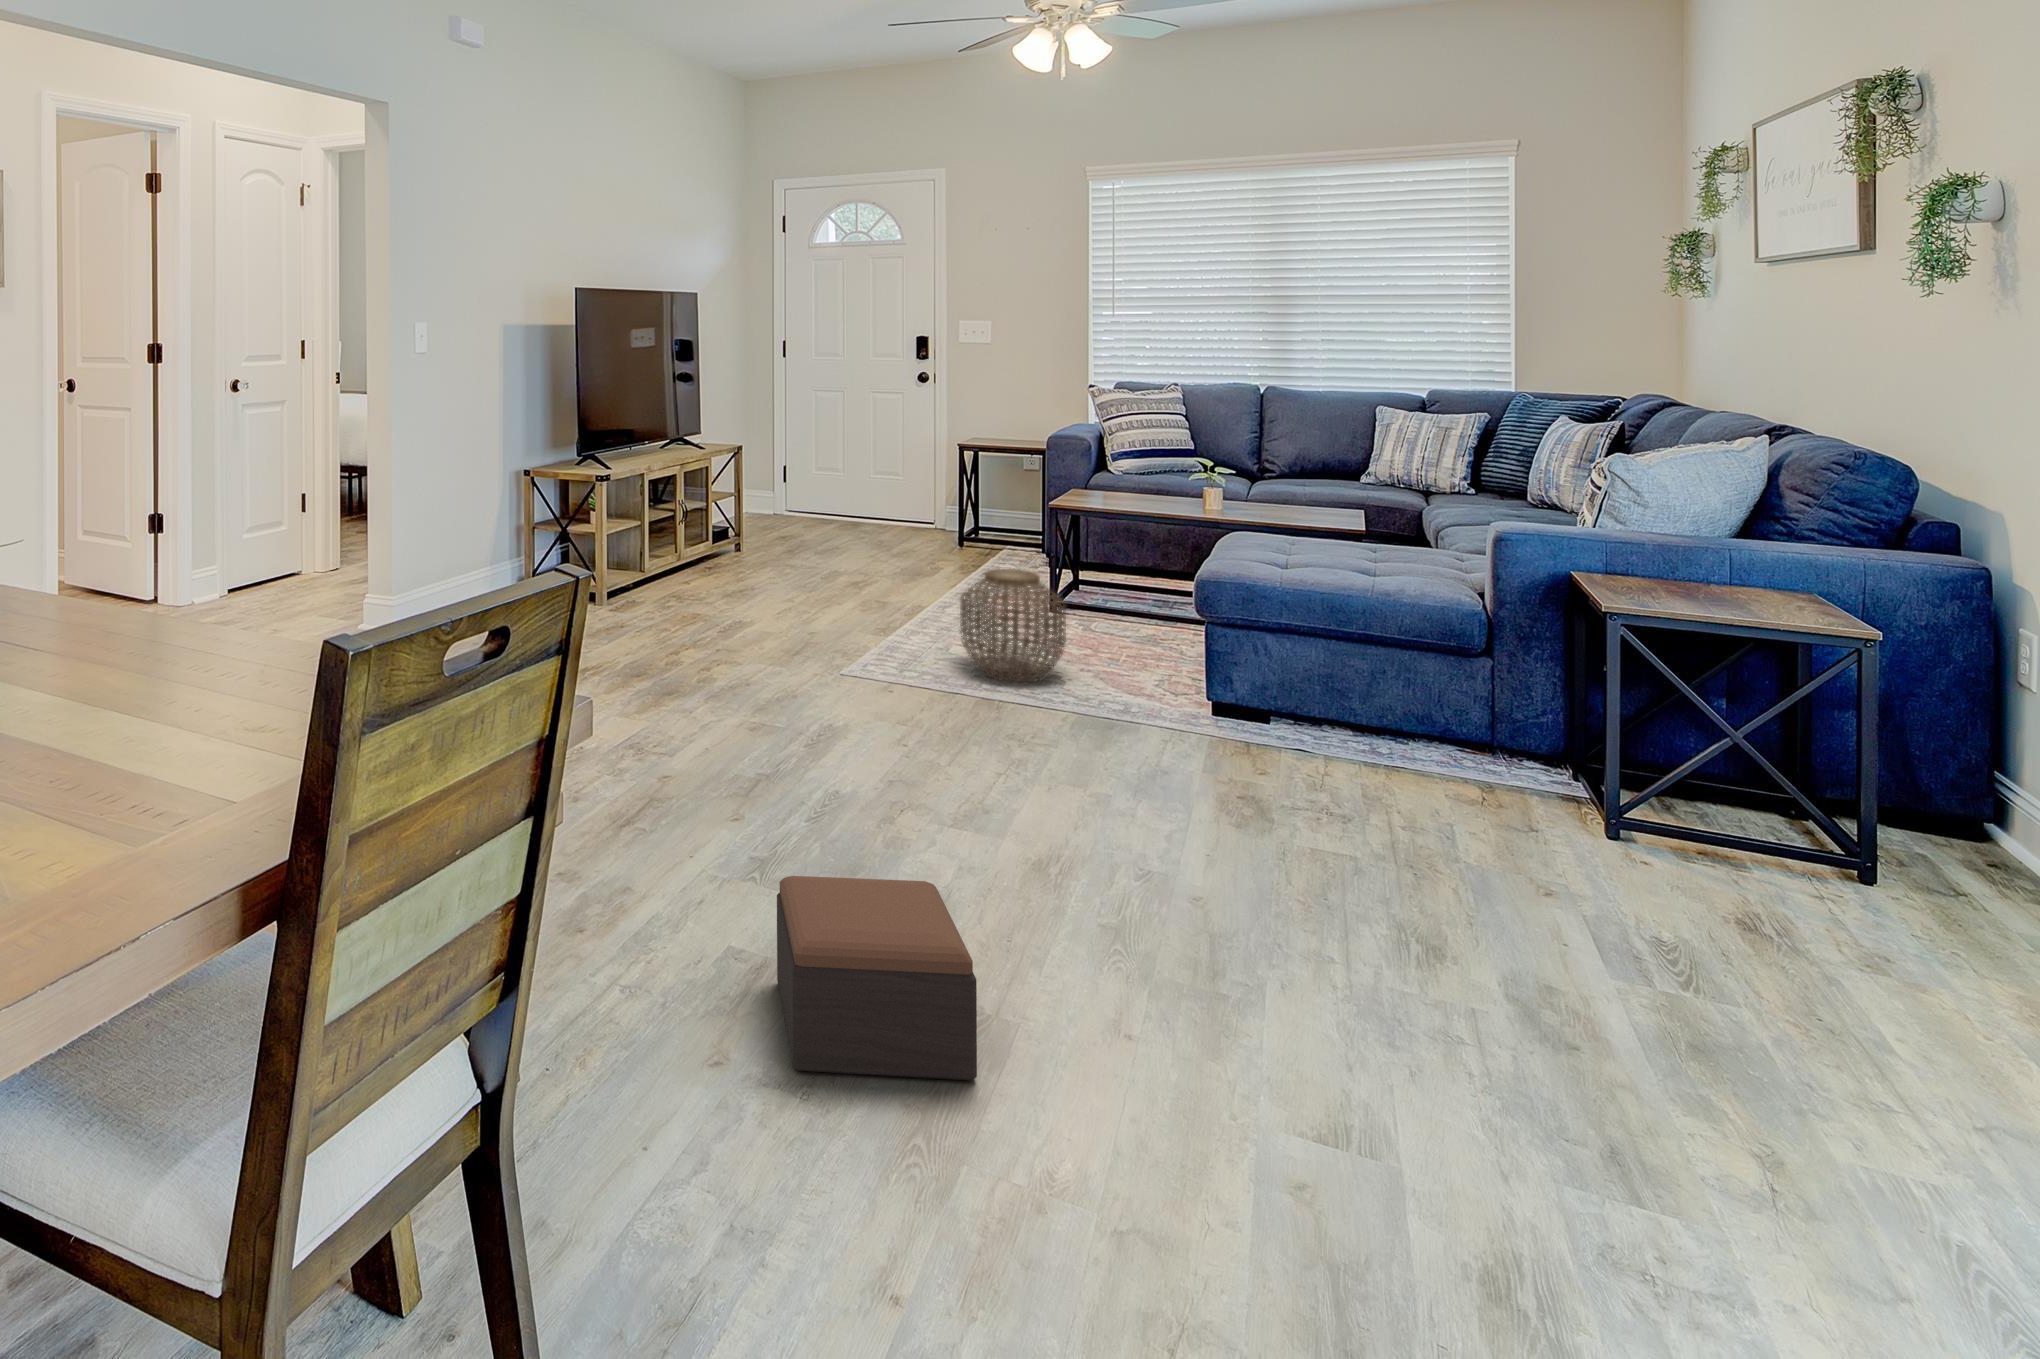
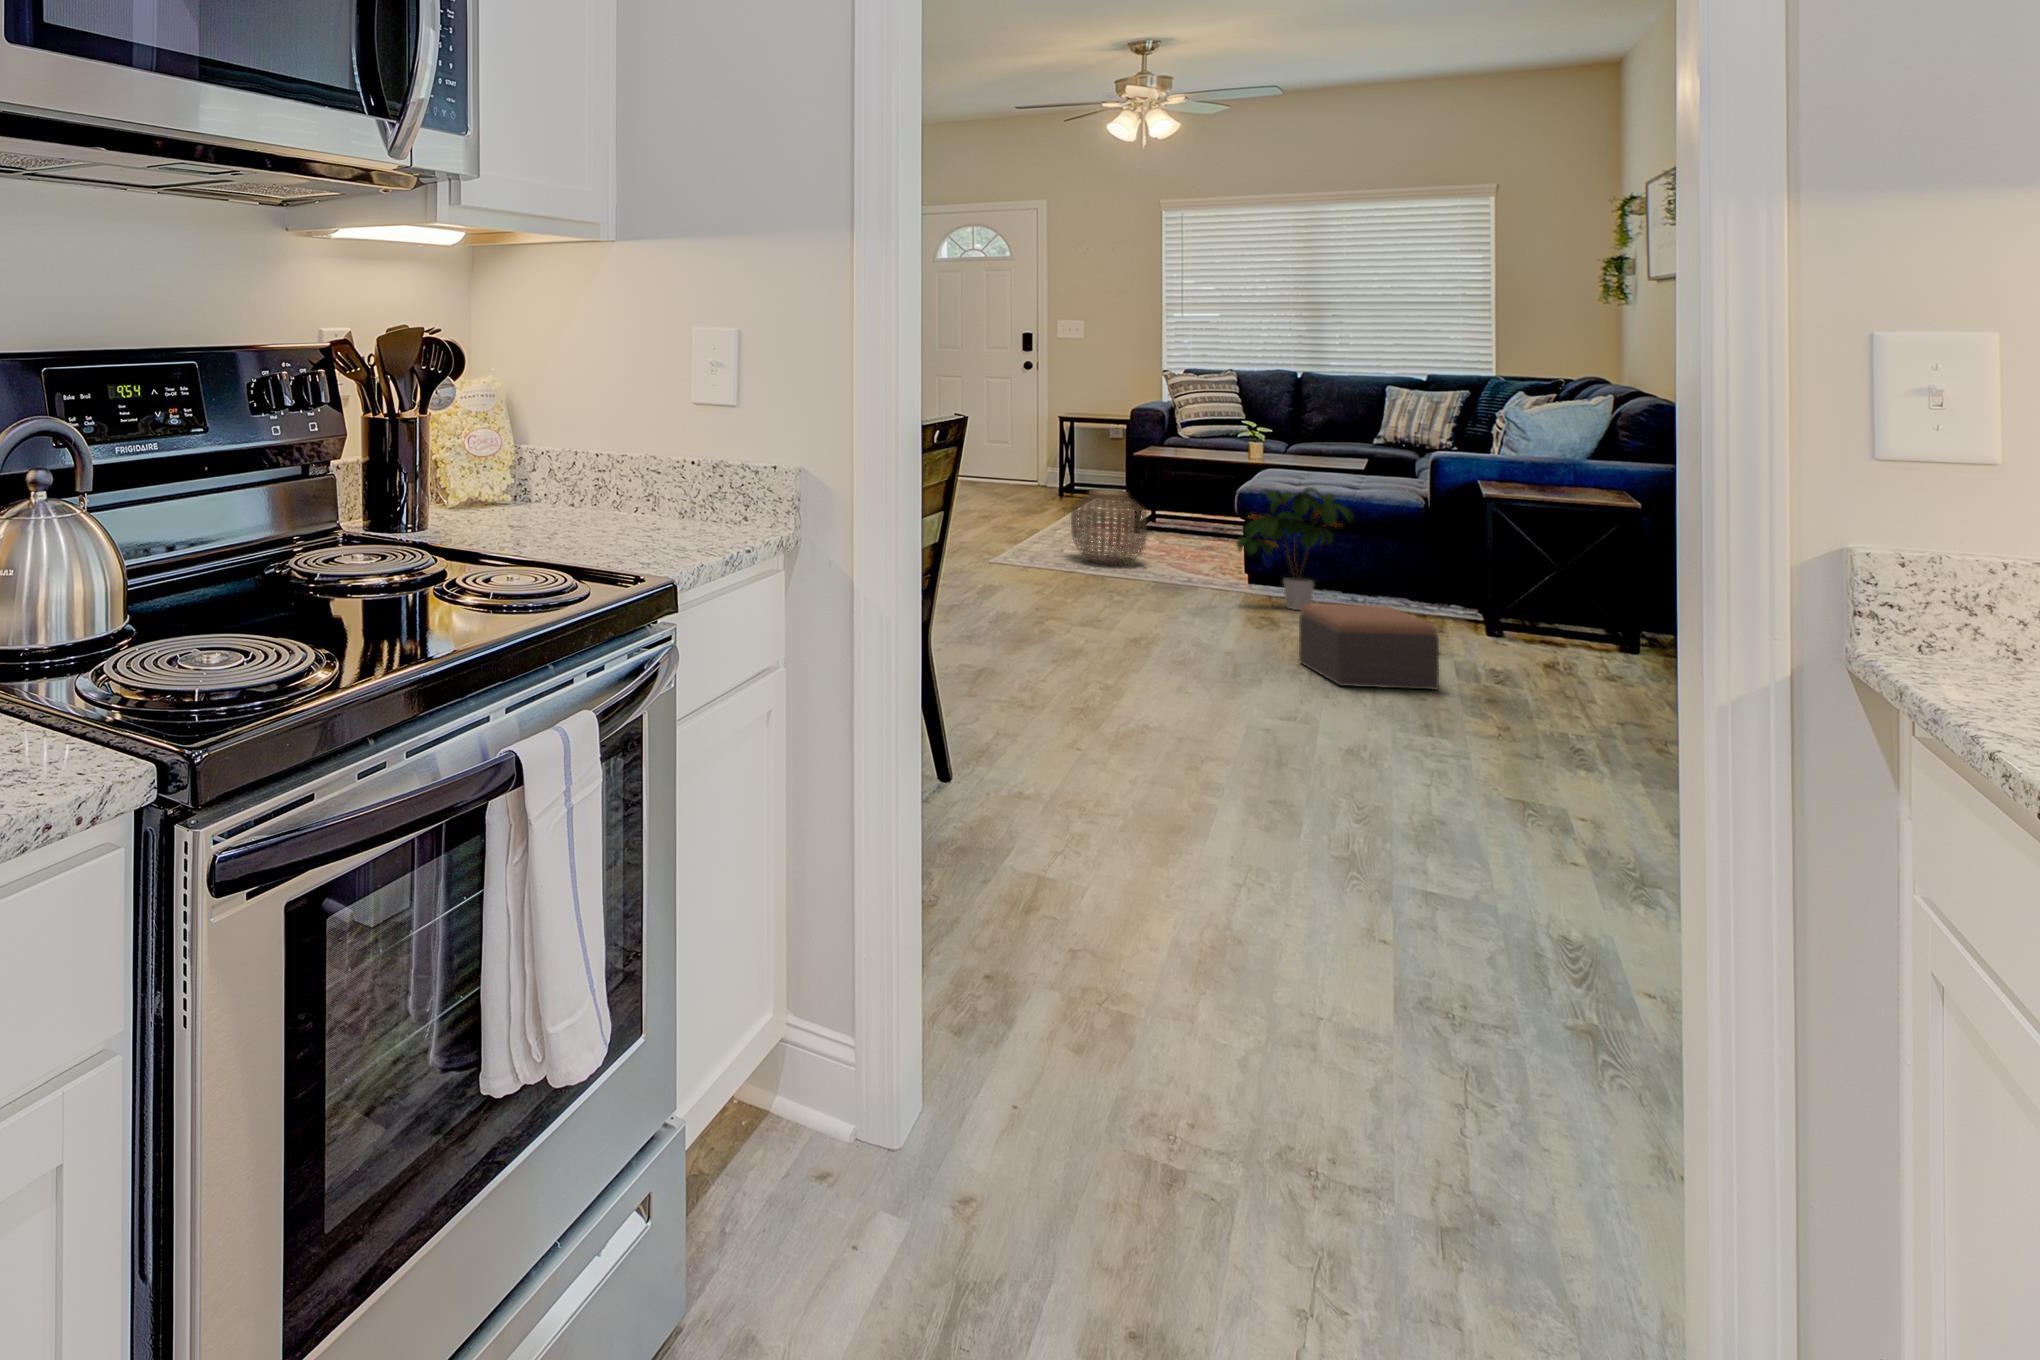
potted plant: none [1200,591,1378,787] -> present [1237,487,1354,610]
footstool: present [777,876,977,1081] -> present [1299,604,1439,689]

